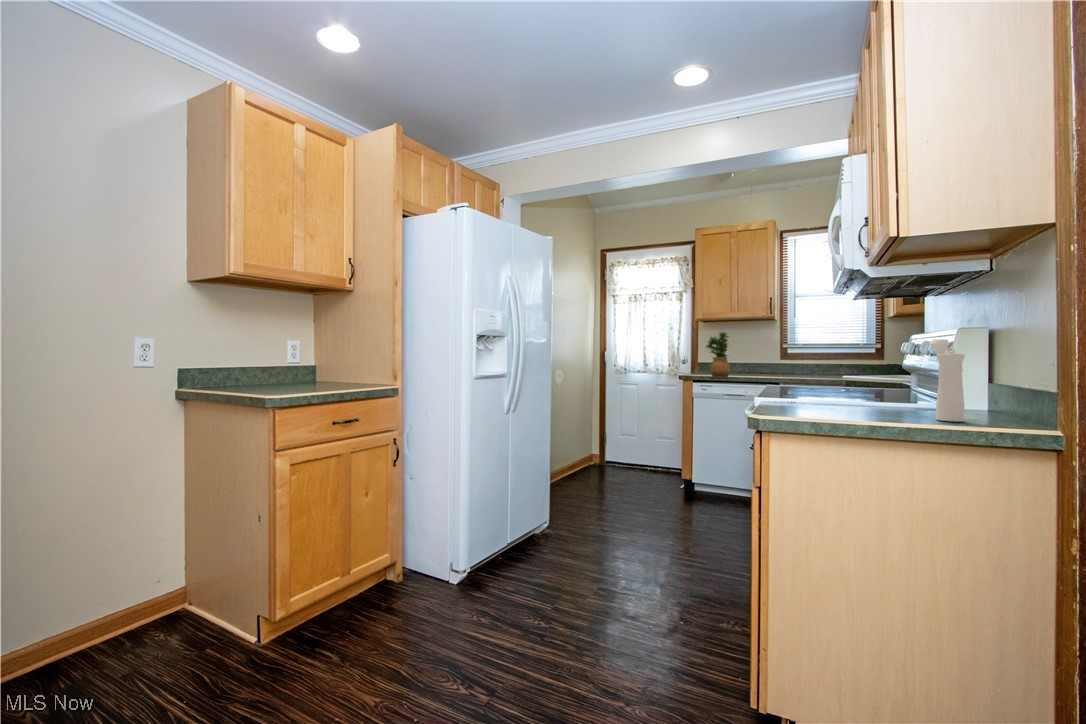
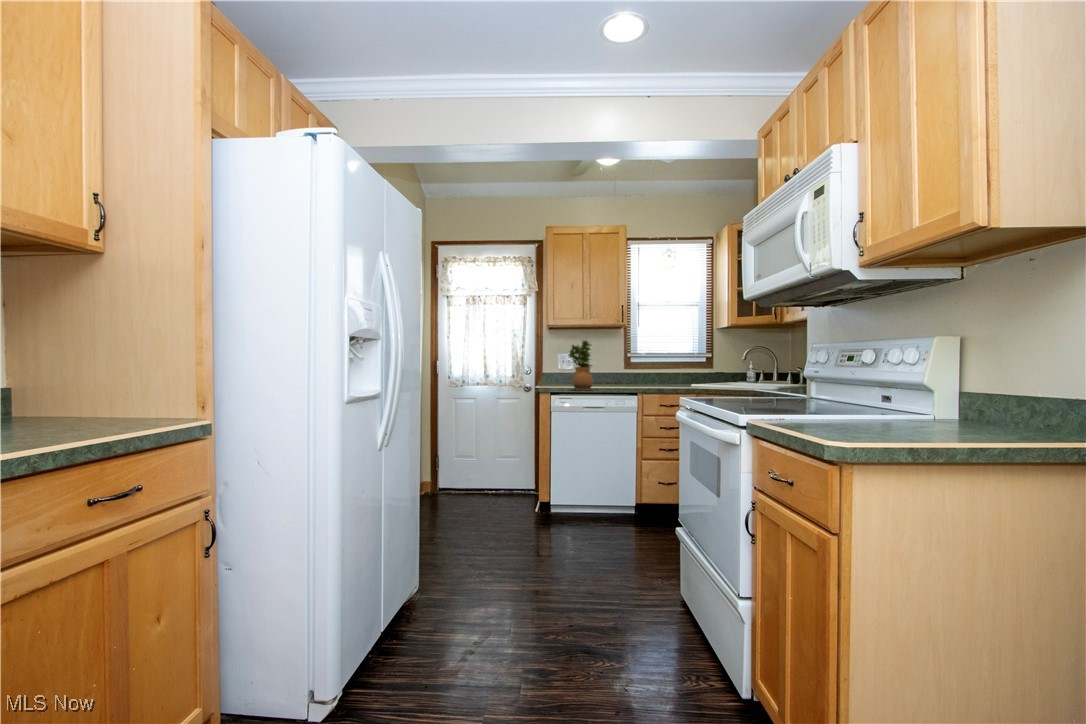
pepper mill: present [930,340,965,422] -> none [940,352,1002,441]

